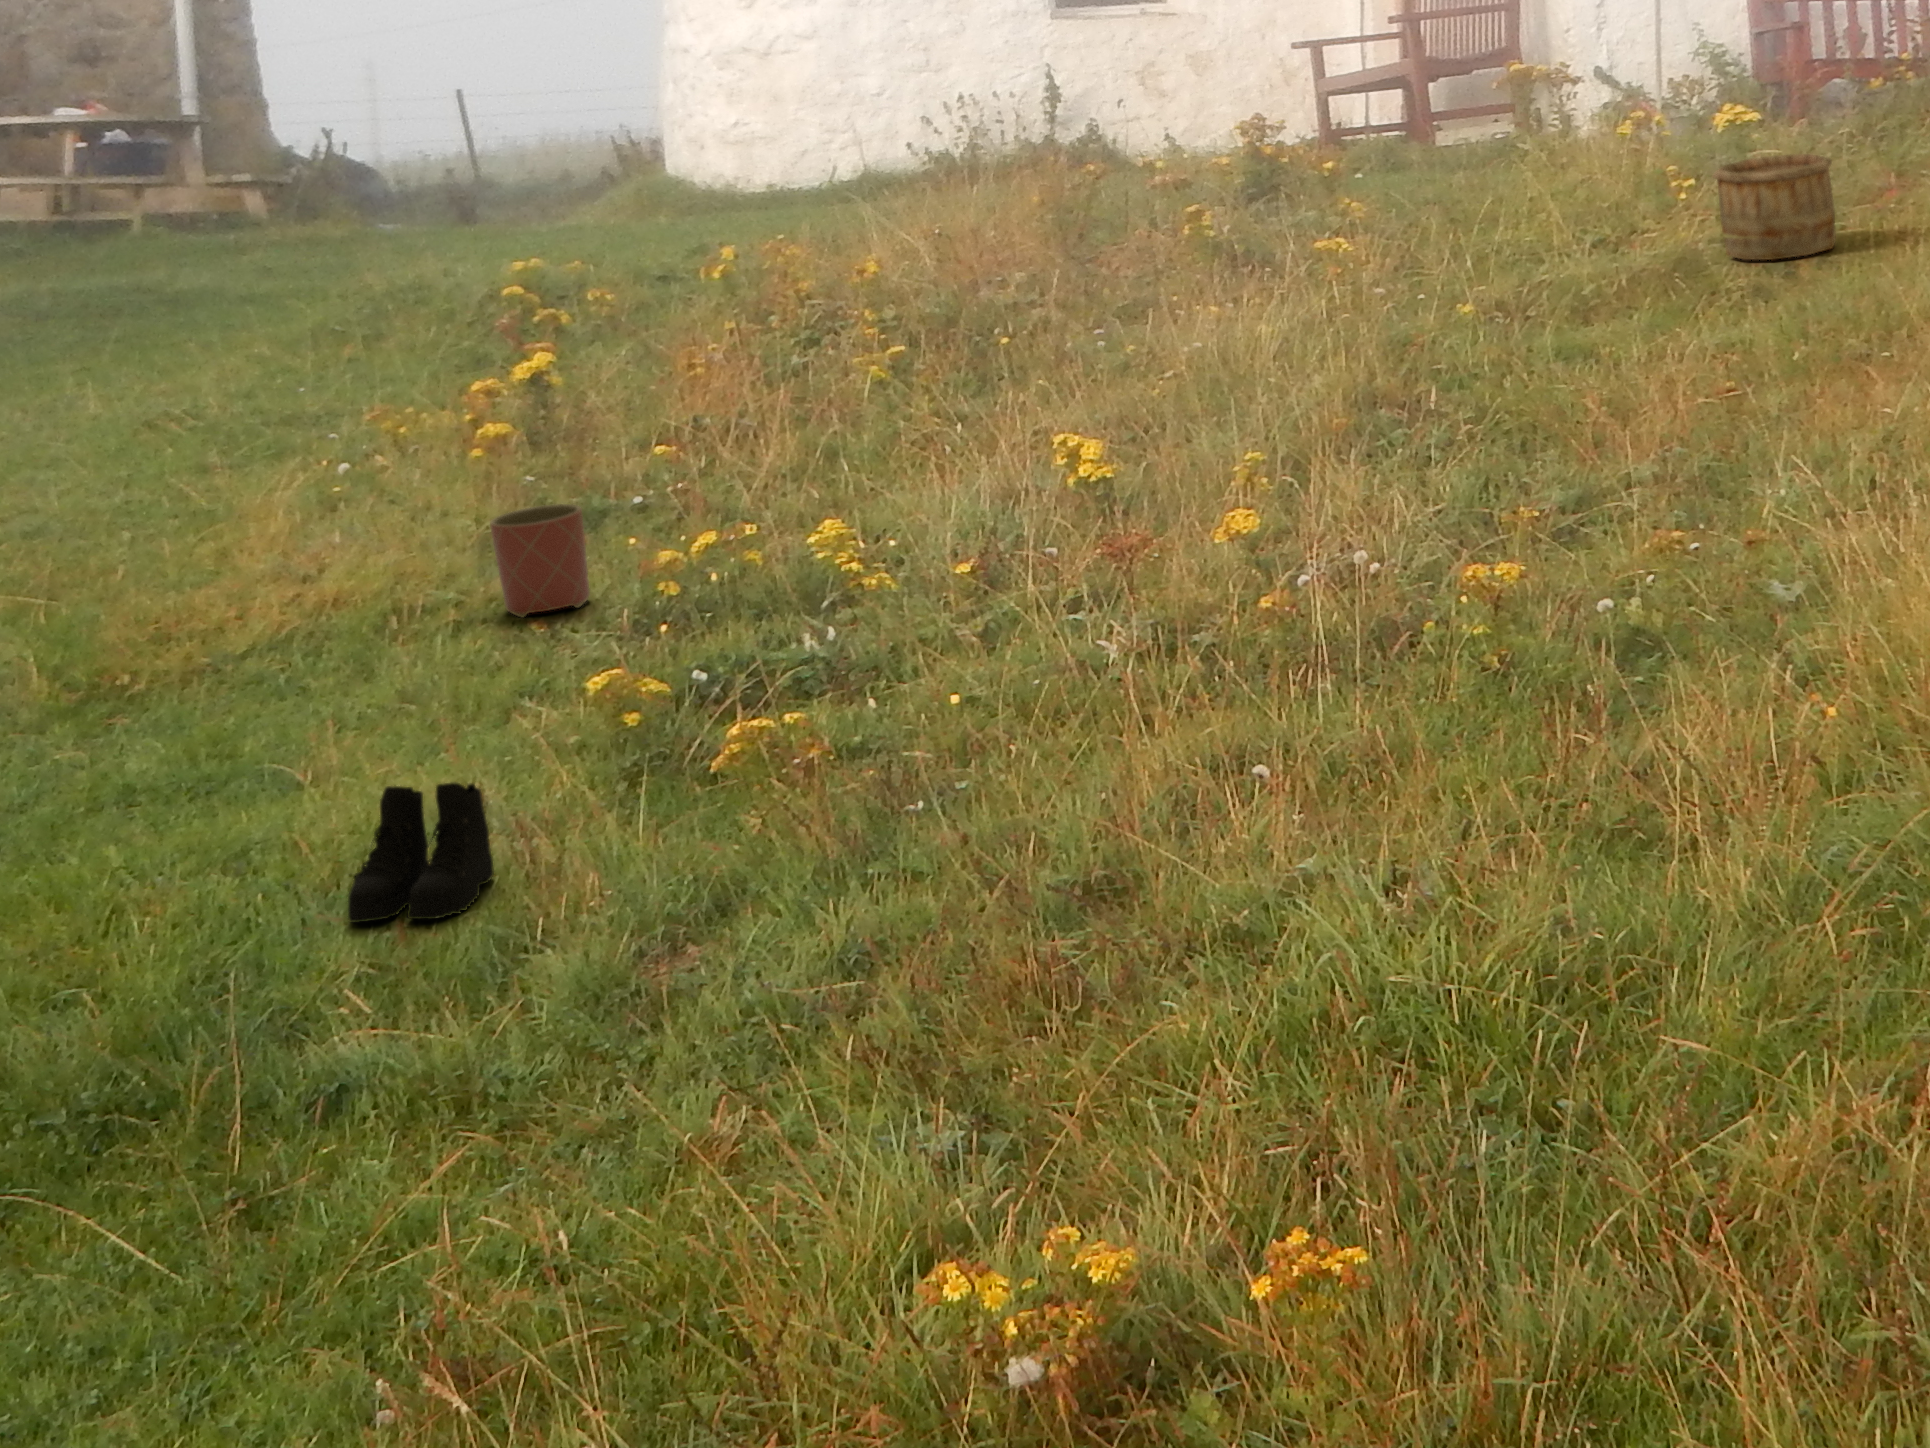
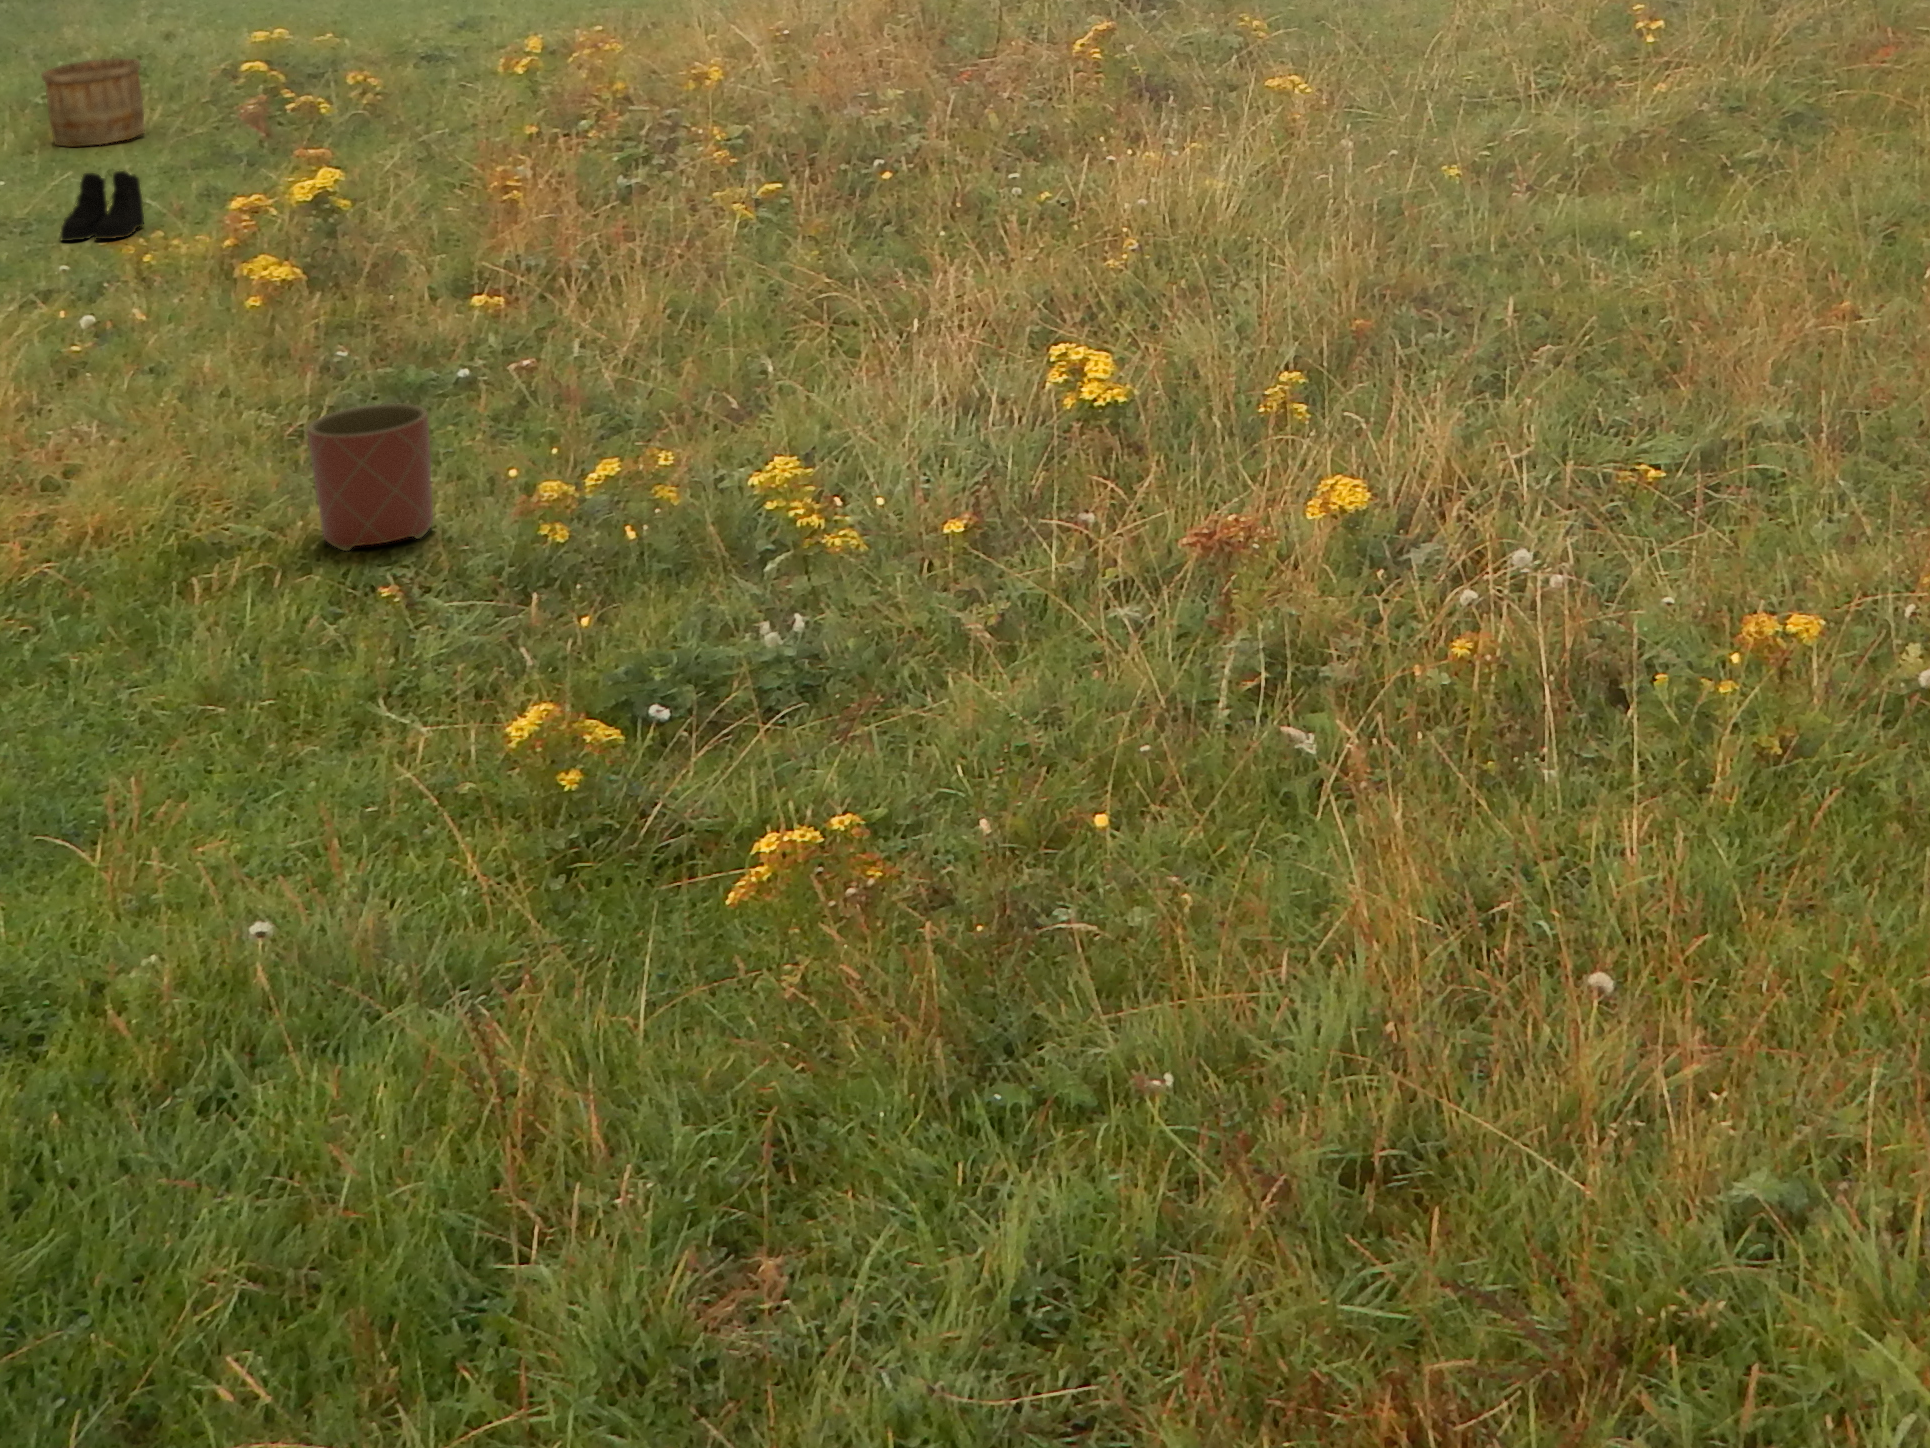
wooden bucket: present [1713,154,1836,260] -> present [41,58,145,147]
boots: present [348,782,494,923] -> present [60,171,144,241]

